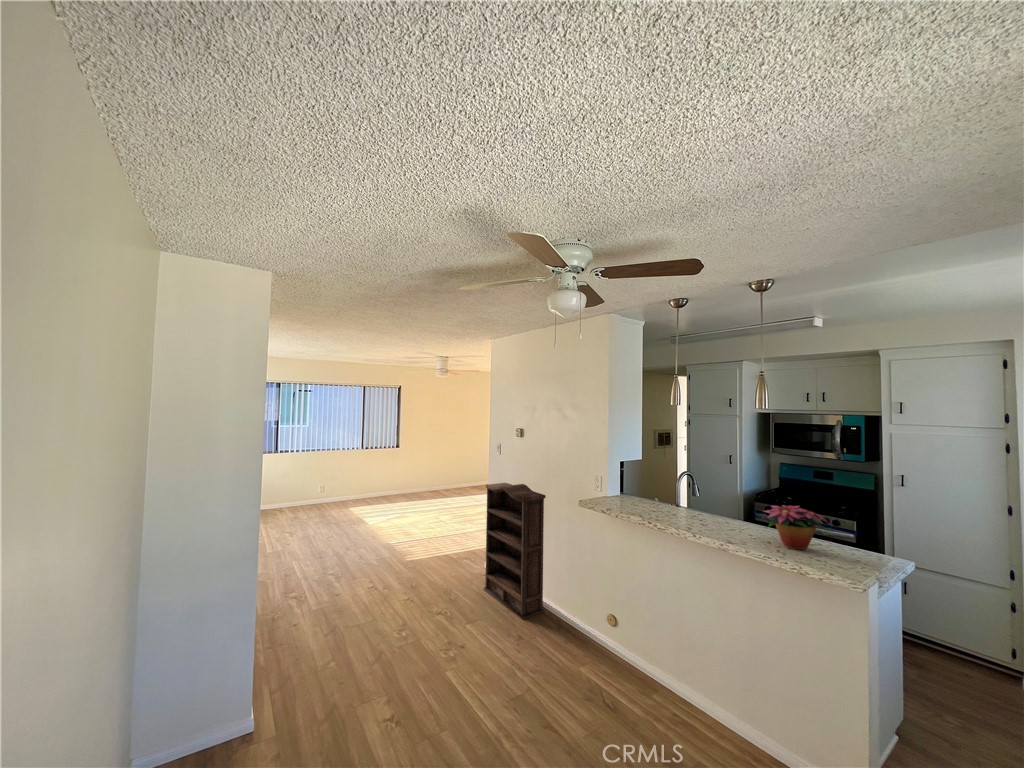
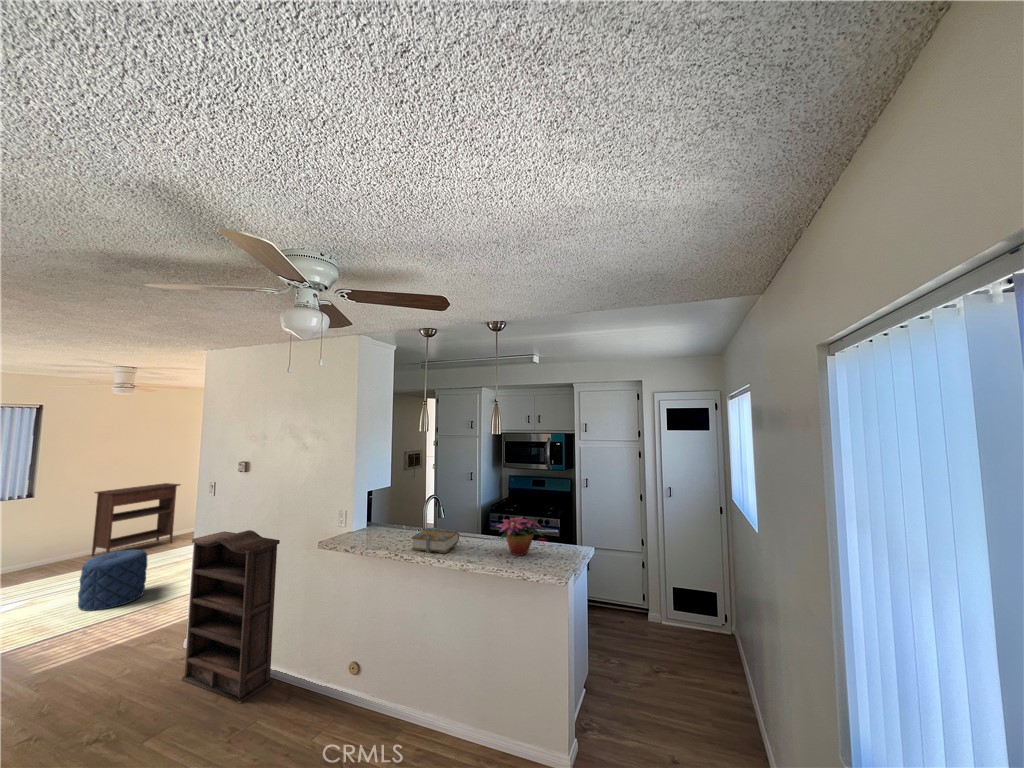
console table: none [425,444,473,495] -> present [92,483,180,556]
pouf: none [422,489,457,529] -> present [78,550,147,611]
book: none [663,502,716,530] -> present [411,528,459,553]

